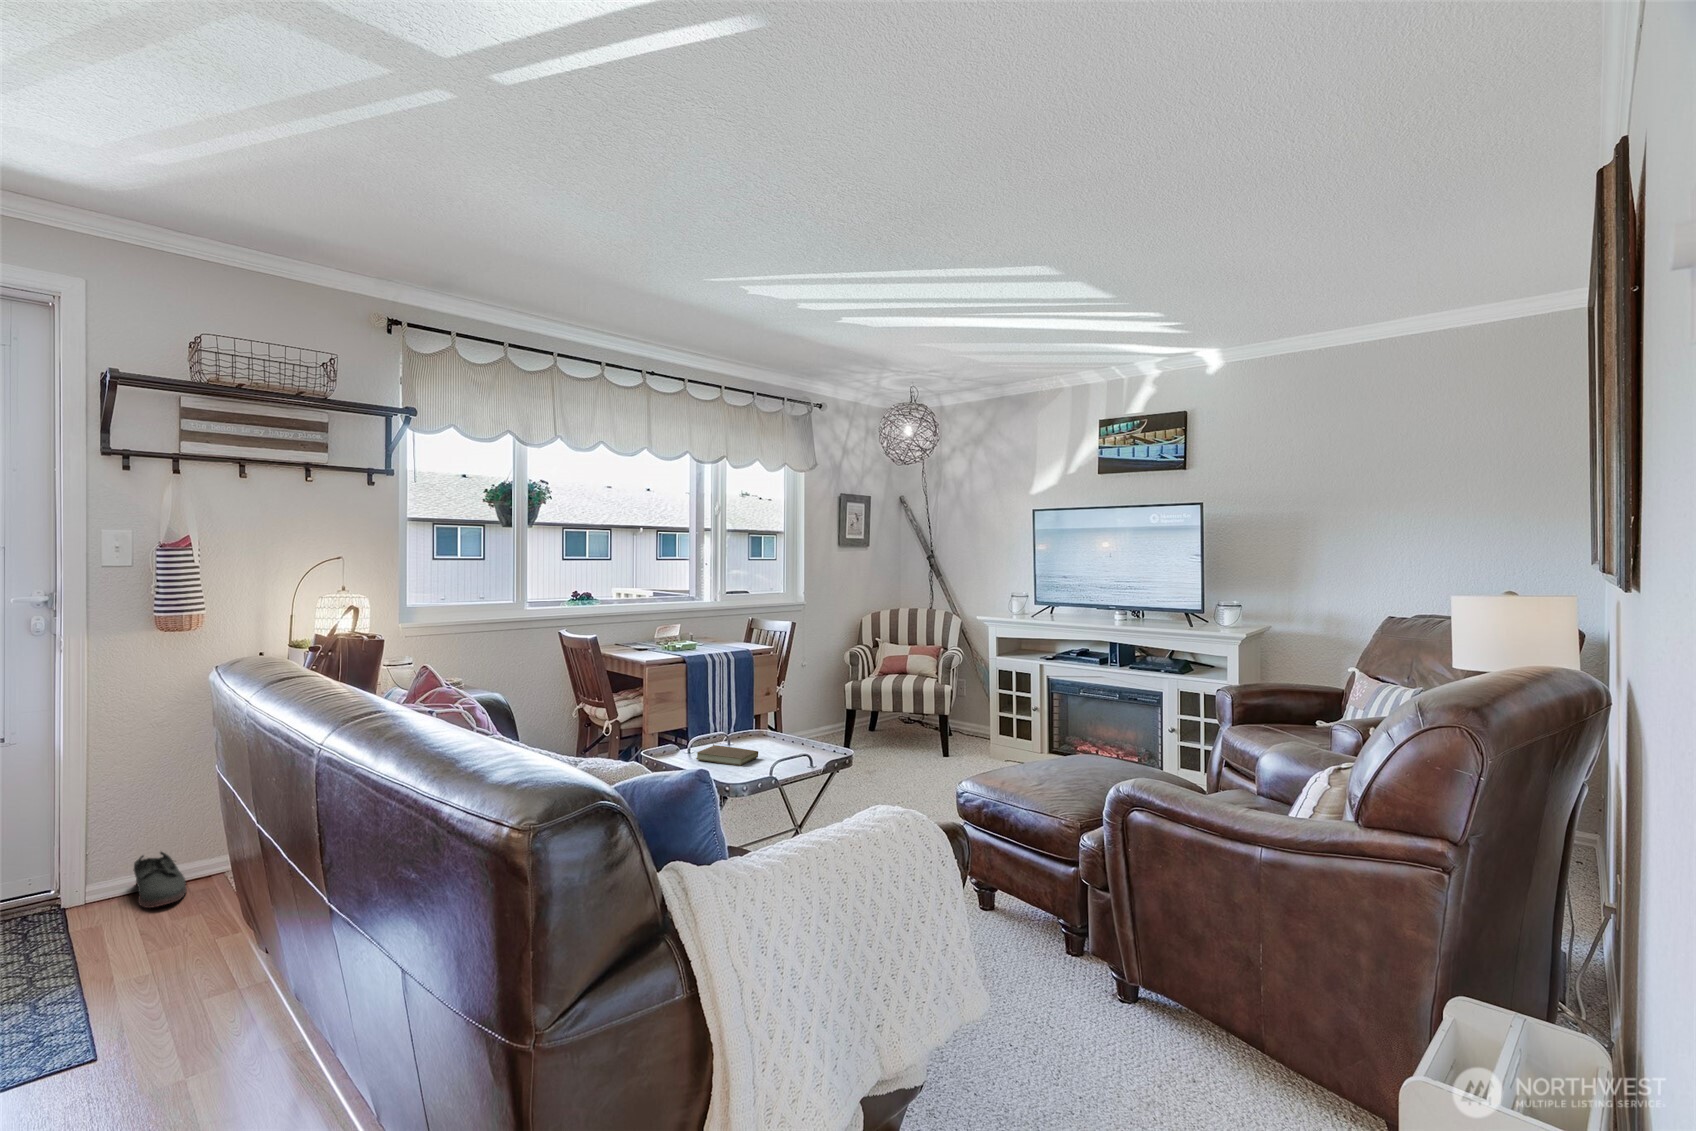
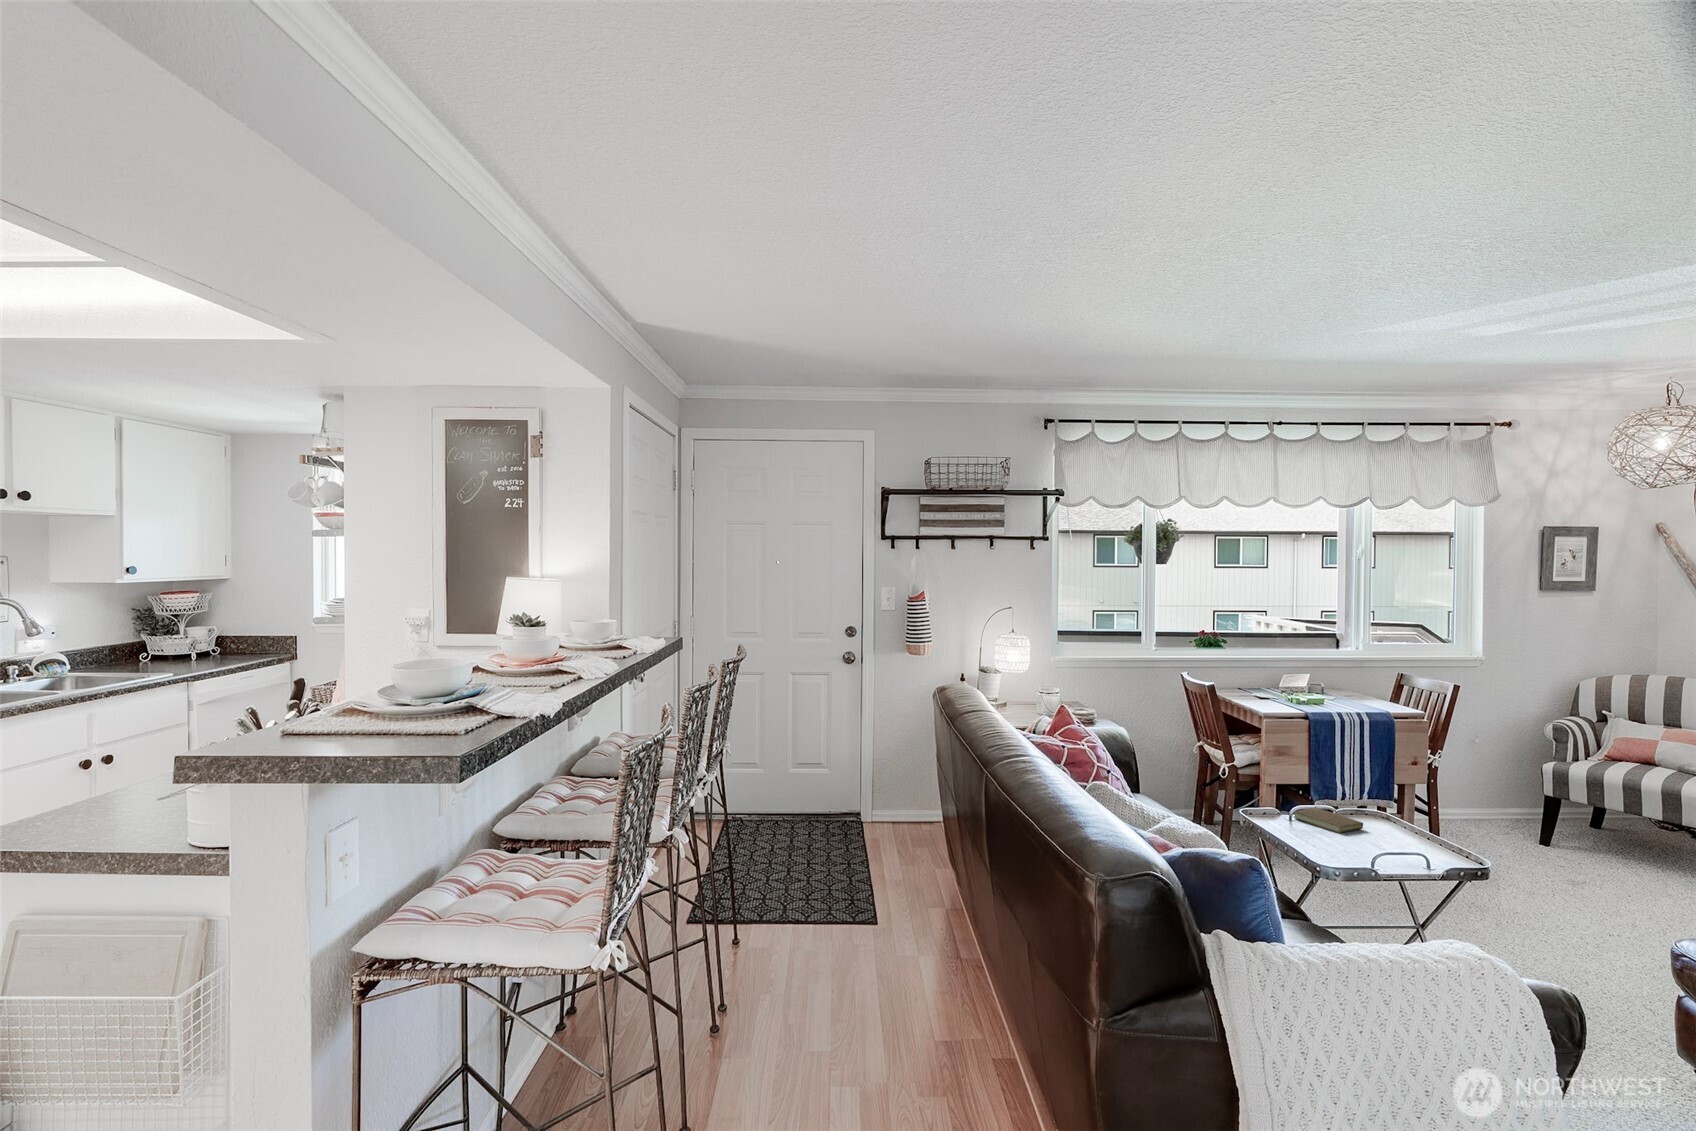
shoe: present [134,852,187,908] -> none [894,801,921,838]

